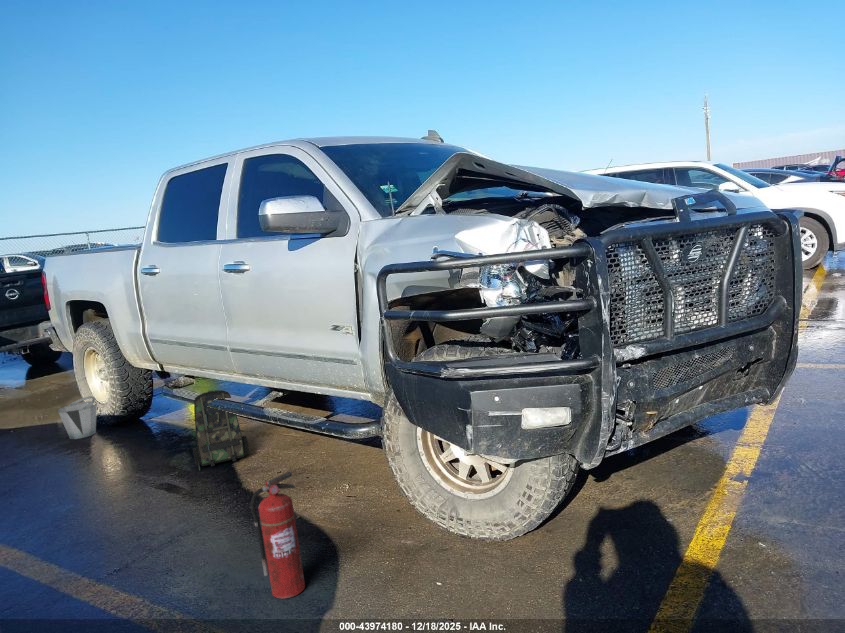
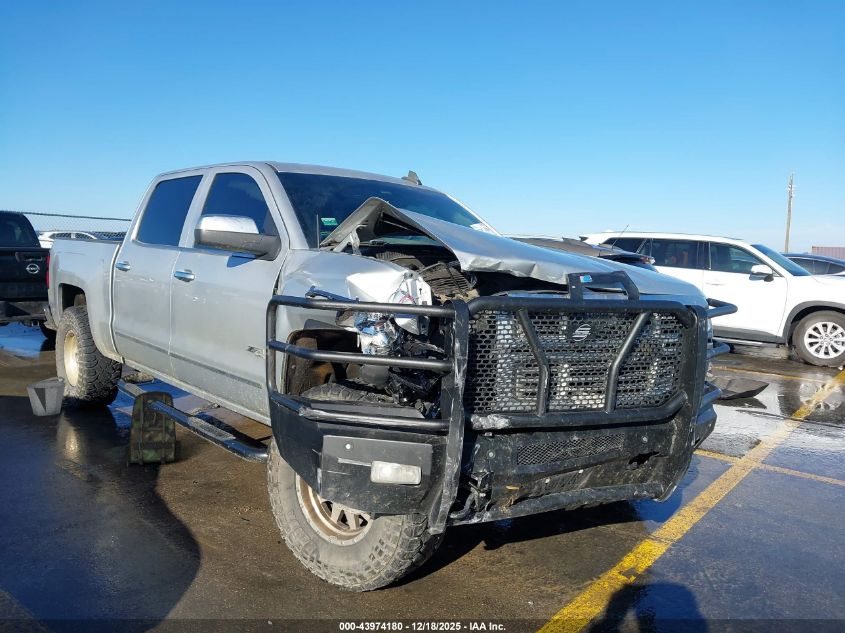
fire extinguisher: present [251,472,305,599] -> none [106,483,157,608]

